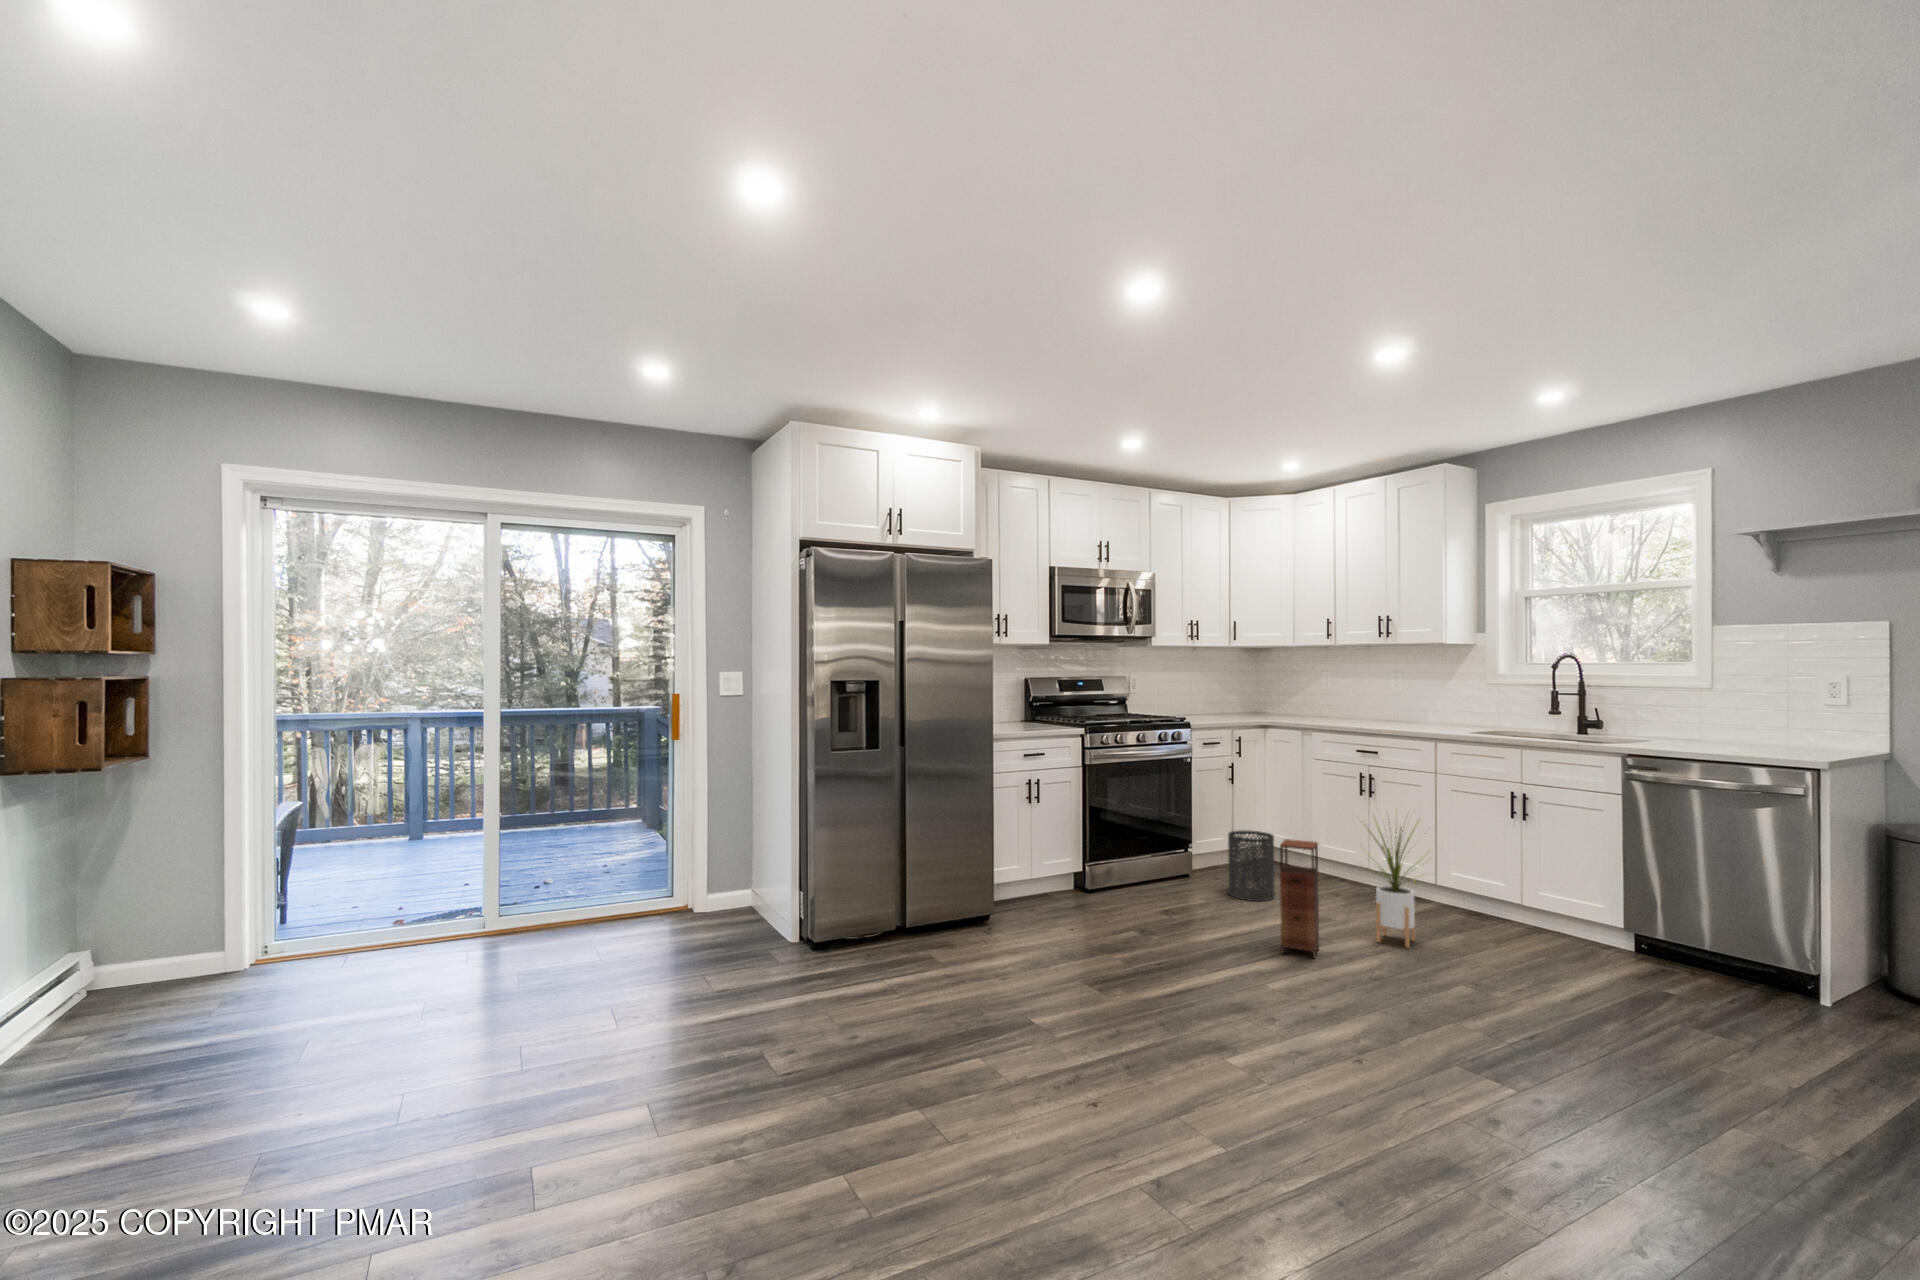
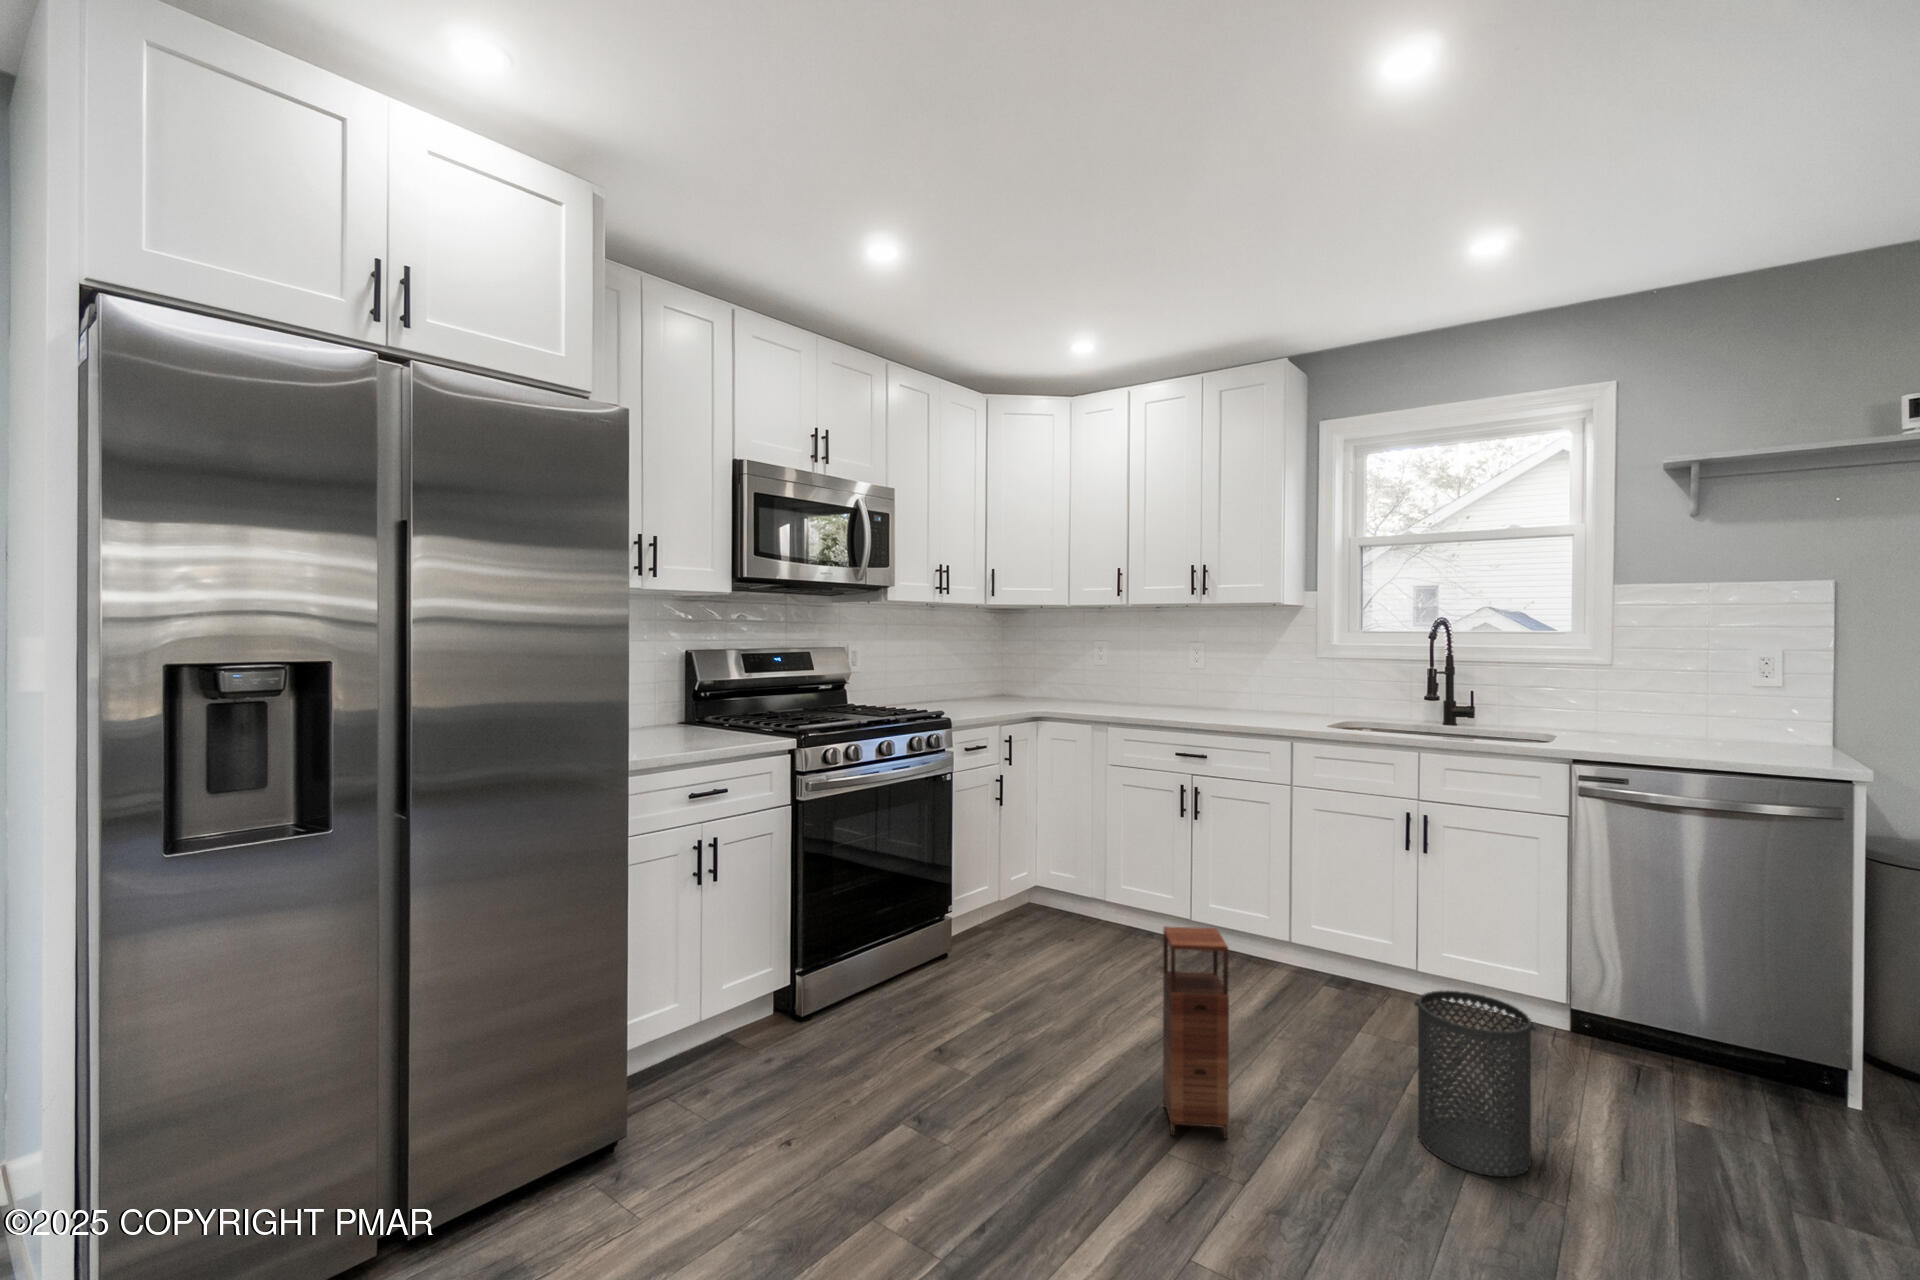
house plant: present [1364,822,1425,948] -> none [1242,846,1362,1075]
trash can: present [1228,830,1275,901] -> present [1414,991,1536,1177]

